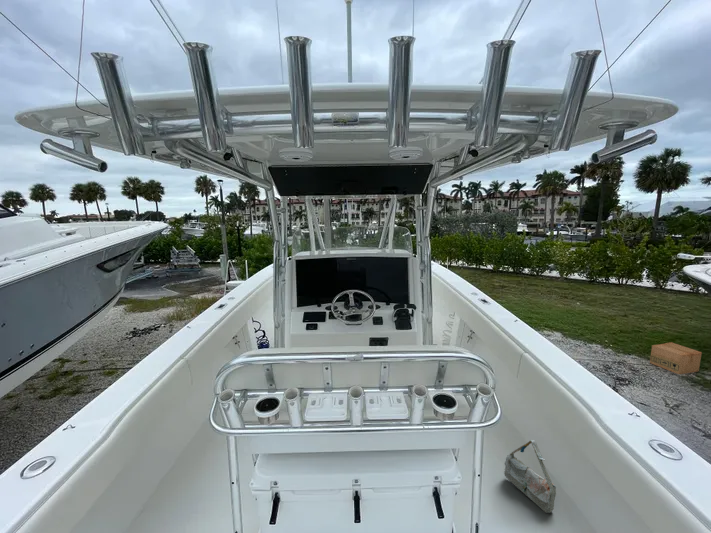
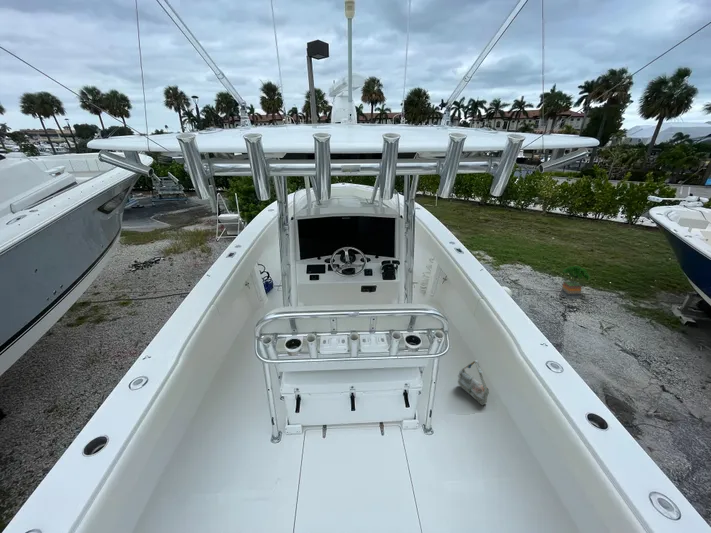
potted tree: none [602,328,638,368] -> present [561,266,590,299]
cardboard box: present [650,342,702,374] -> none [600,276,642,303]

